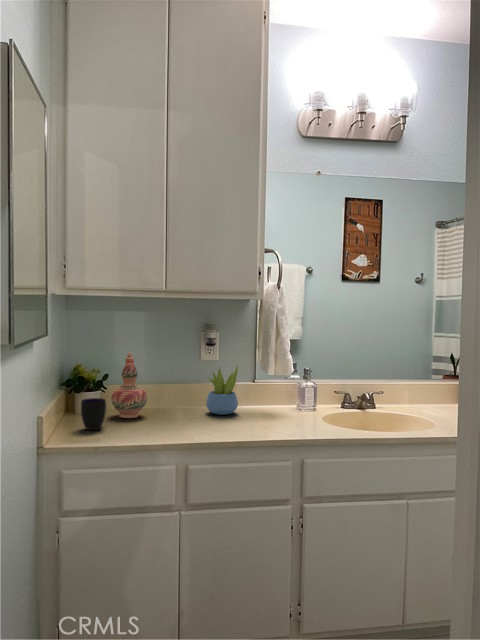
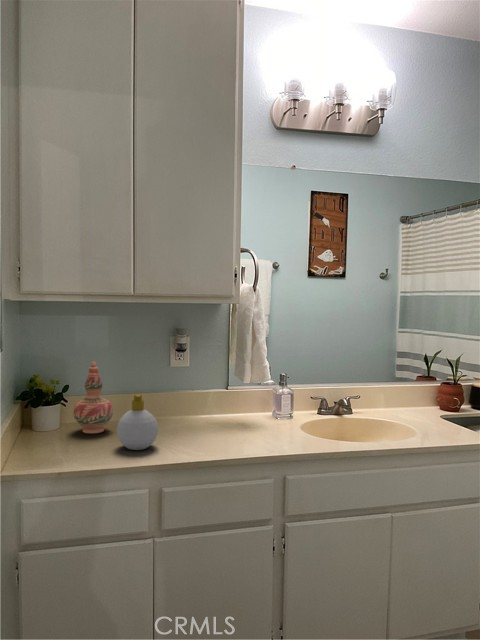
succulent plant: present [206,366,238,415] -> none [178,372,211,426]
soap bottle: none [149,381,186,431] -> present [117,394,158,450]
cup: present [81,398,107,430] -> none [40,415,69,451]

